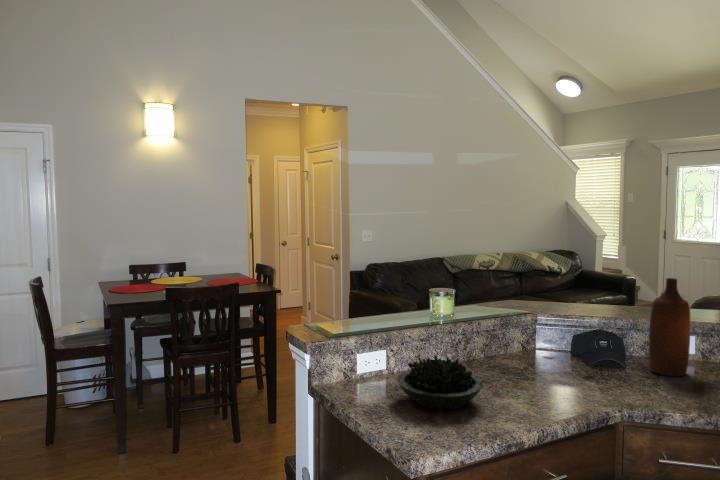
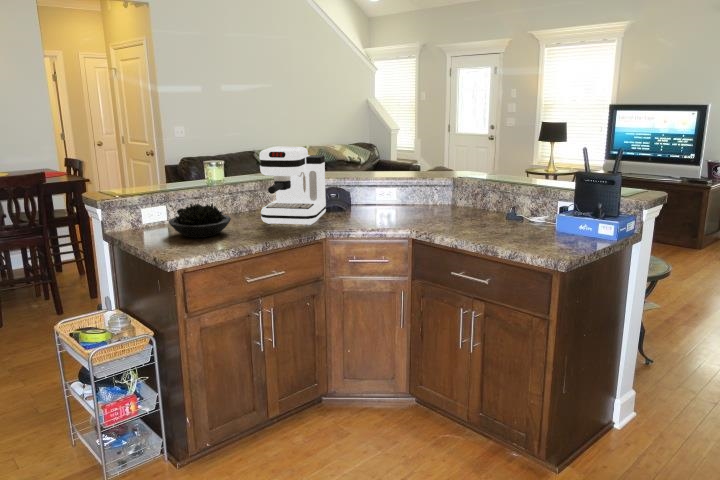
coffee maker: none [517,277,608,397] -> present [259,147,326,225]
bottle: present [649,278,690,376] -> none [359,146,382,212]

